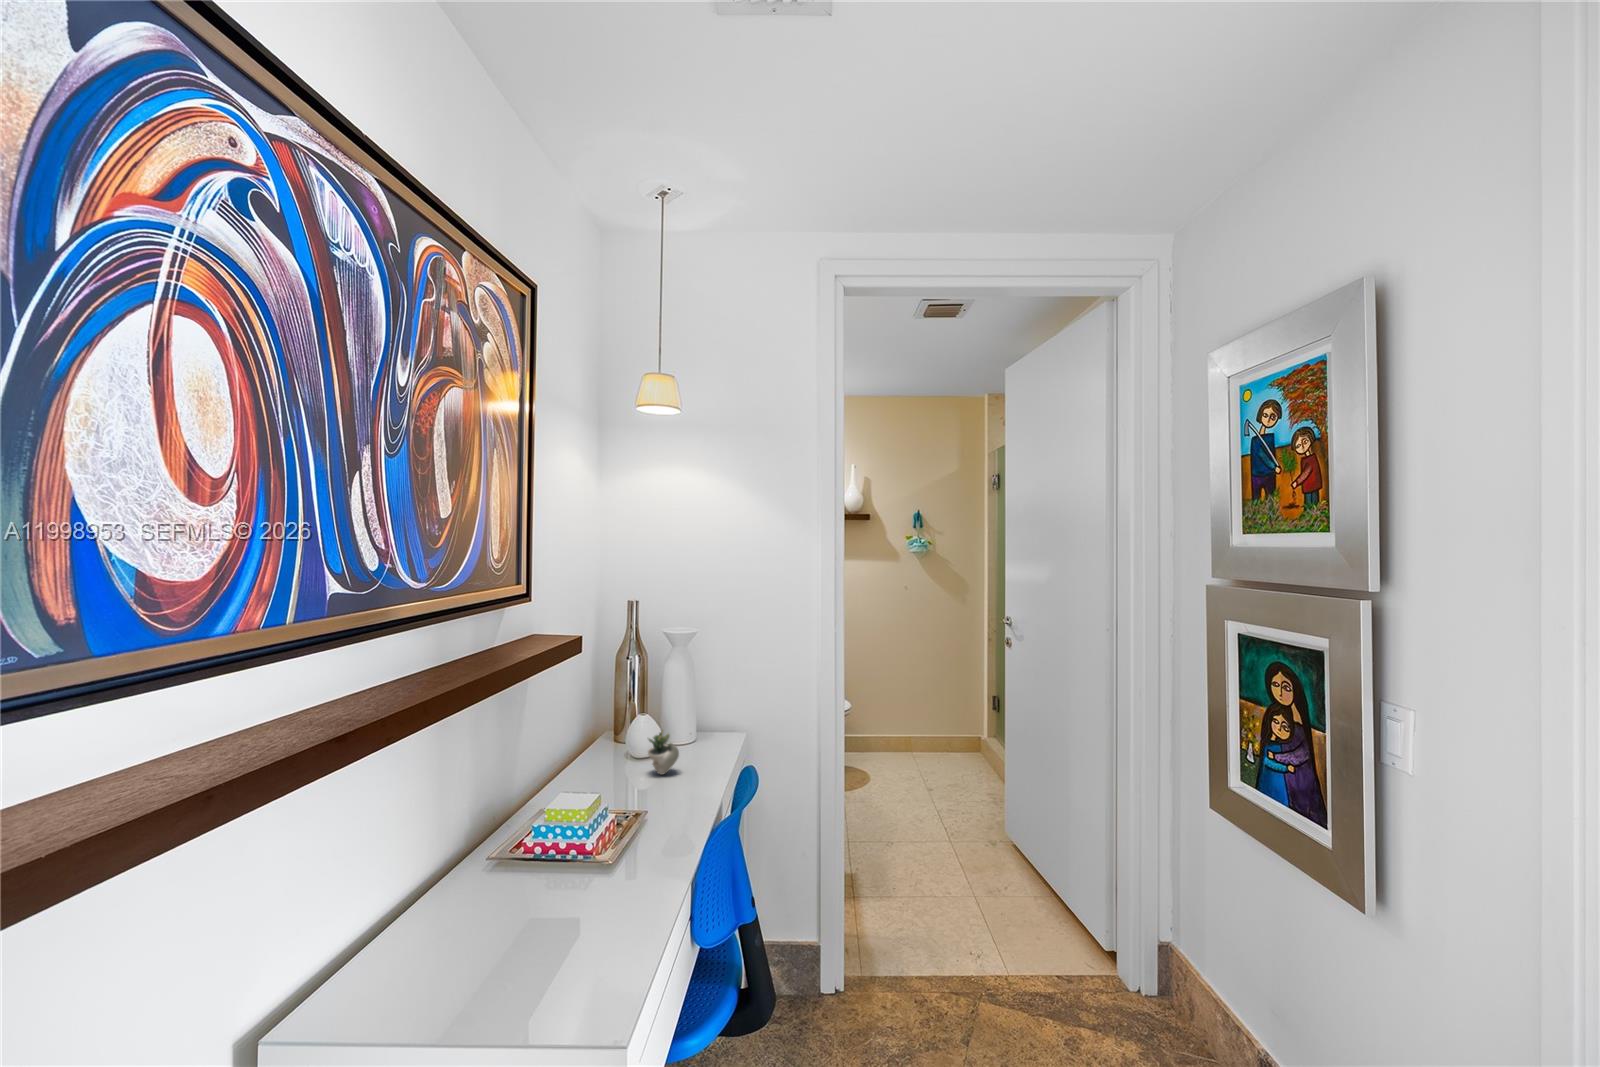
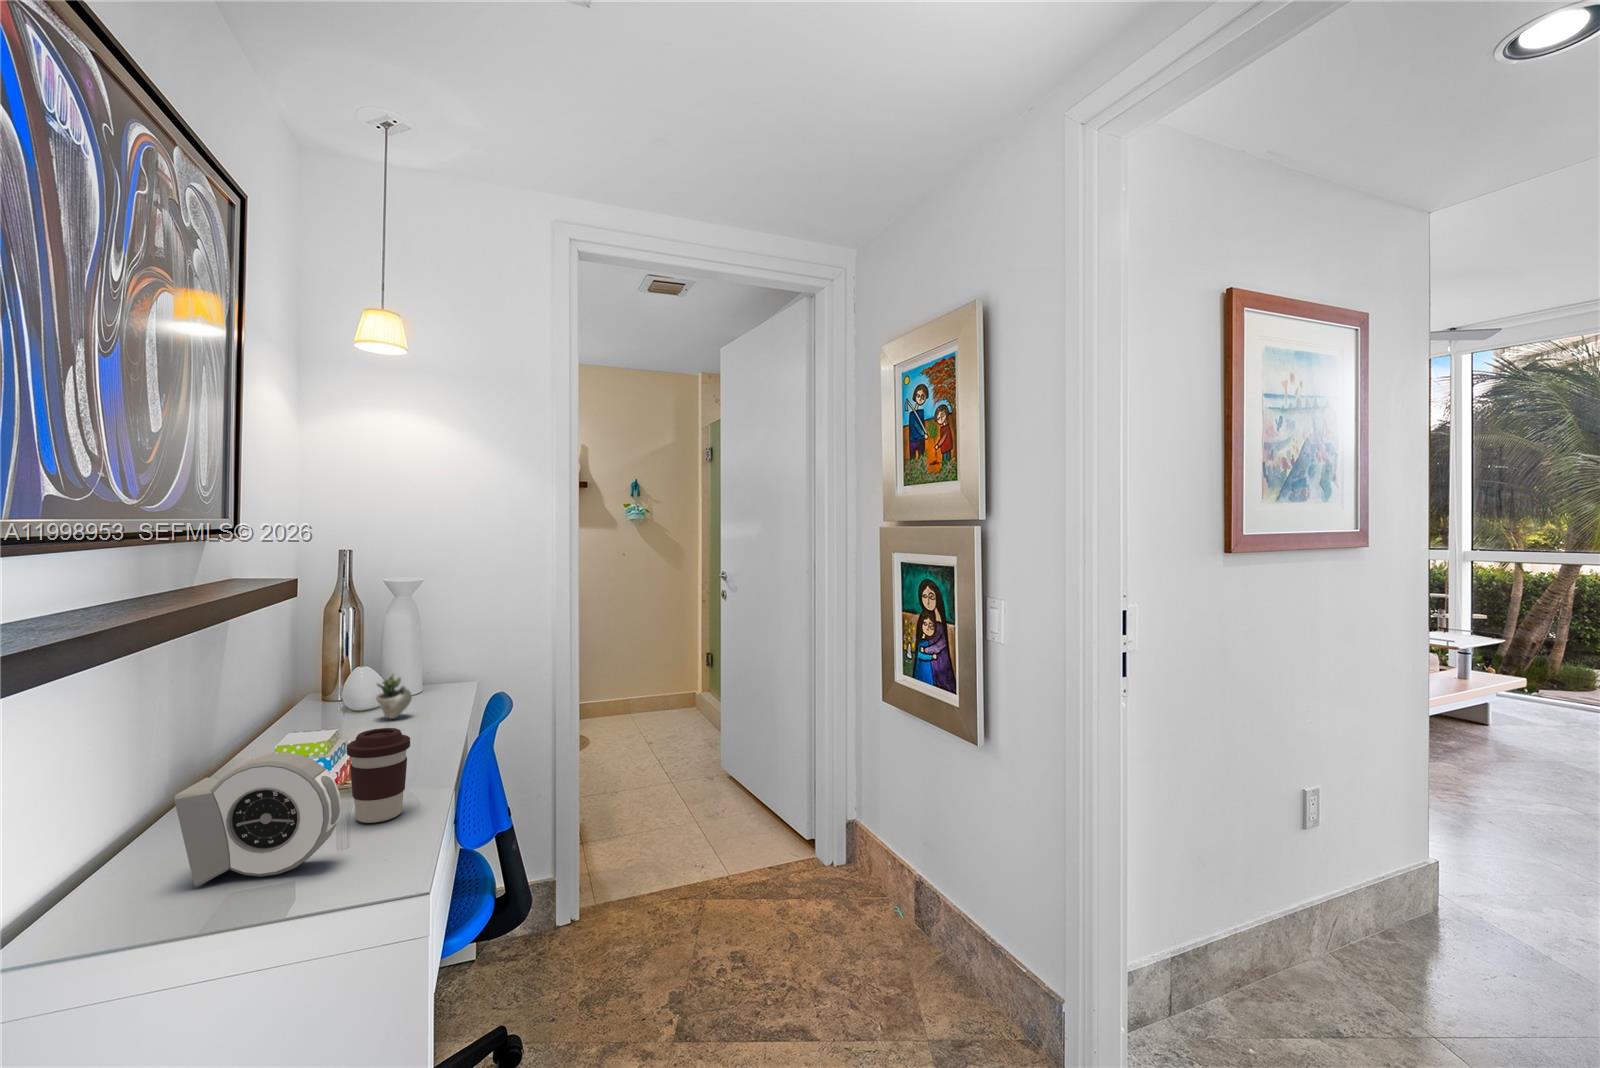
coffee cup: none [585,819,645,923] -> present [347,728,410,823]
alarm clock: none [422,851,565,982] -> present [174,752,341,886]

